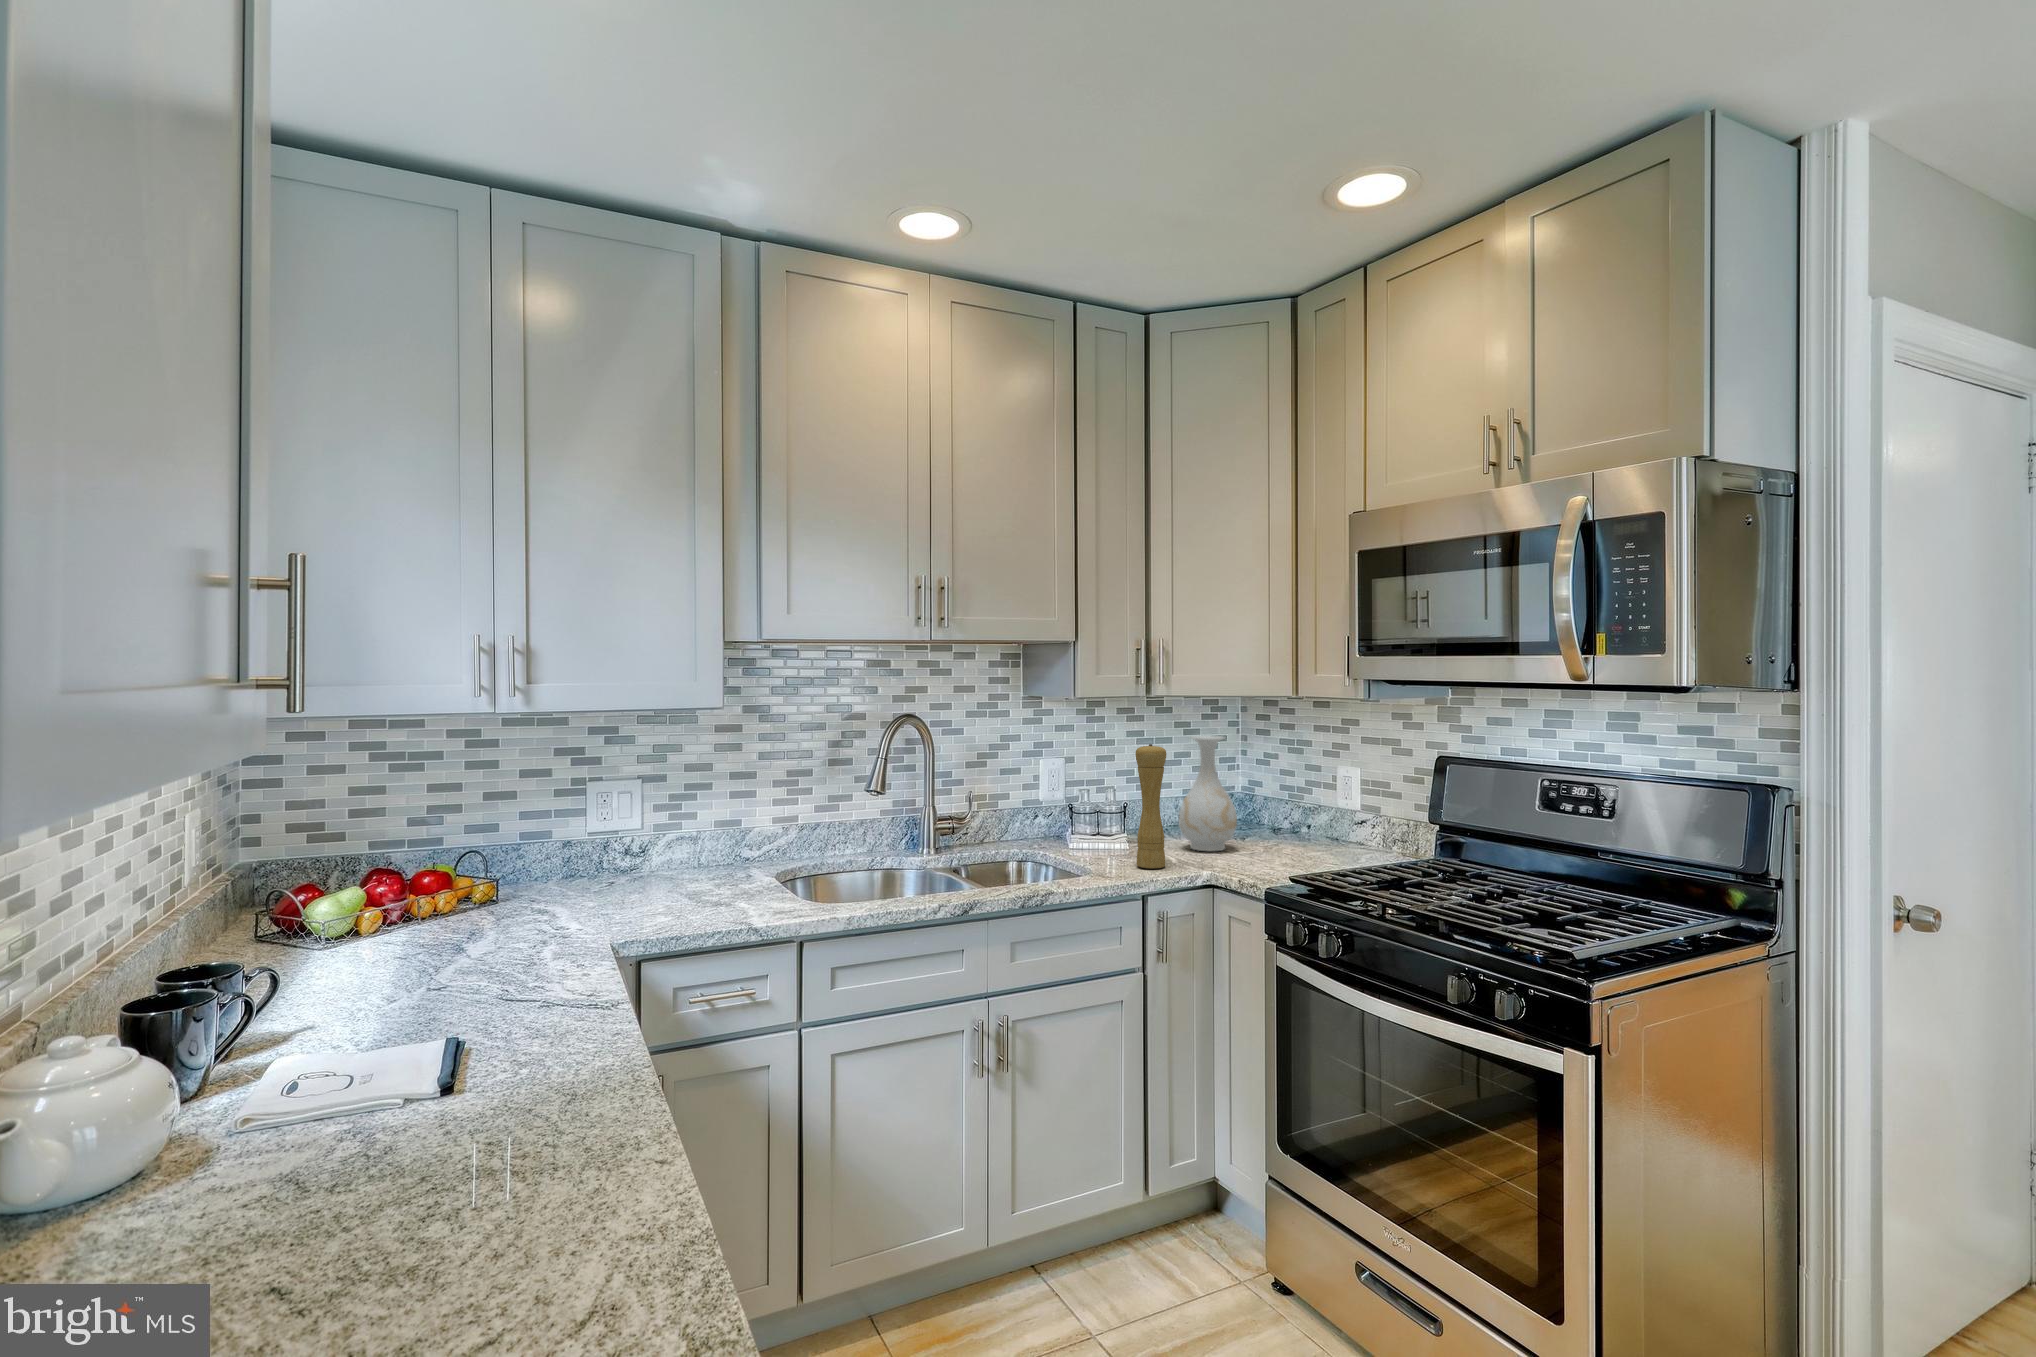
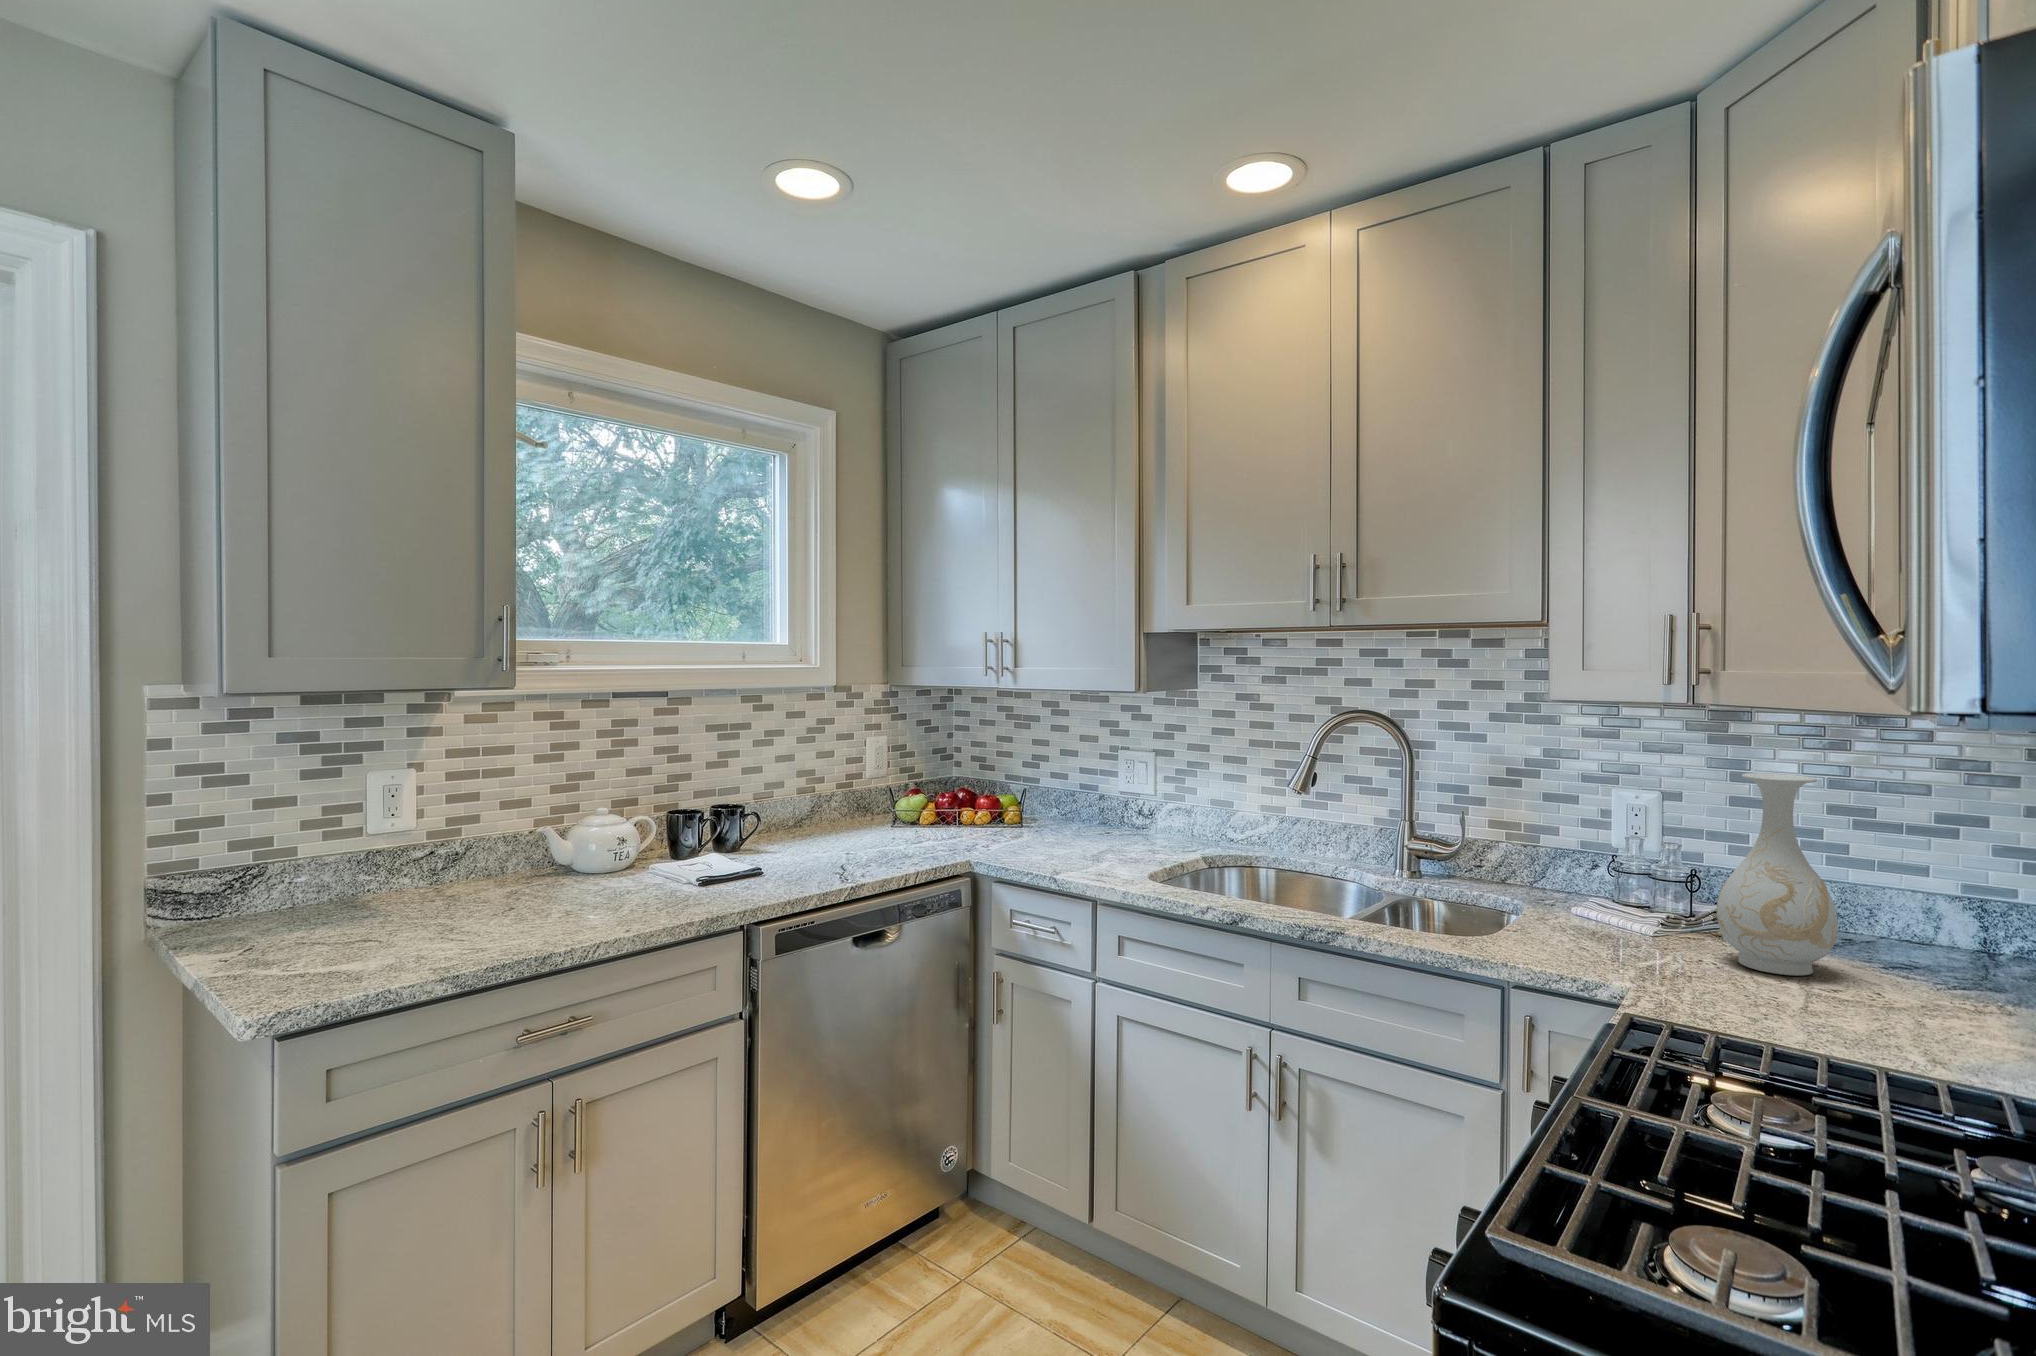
pepper mill: present [1135,744,1166,868] -> none [1541,770,1594,956]

